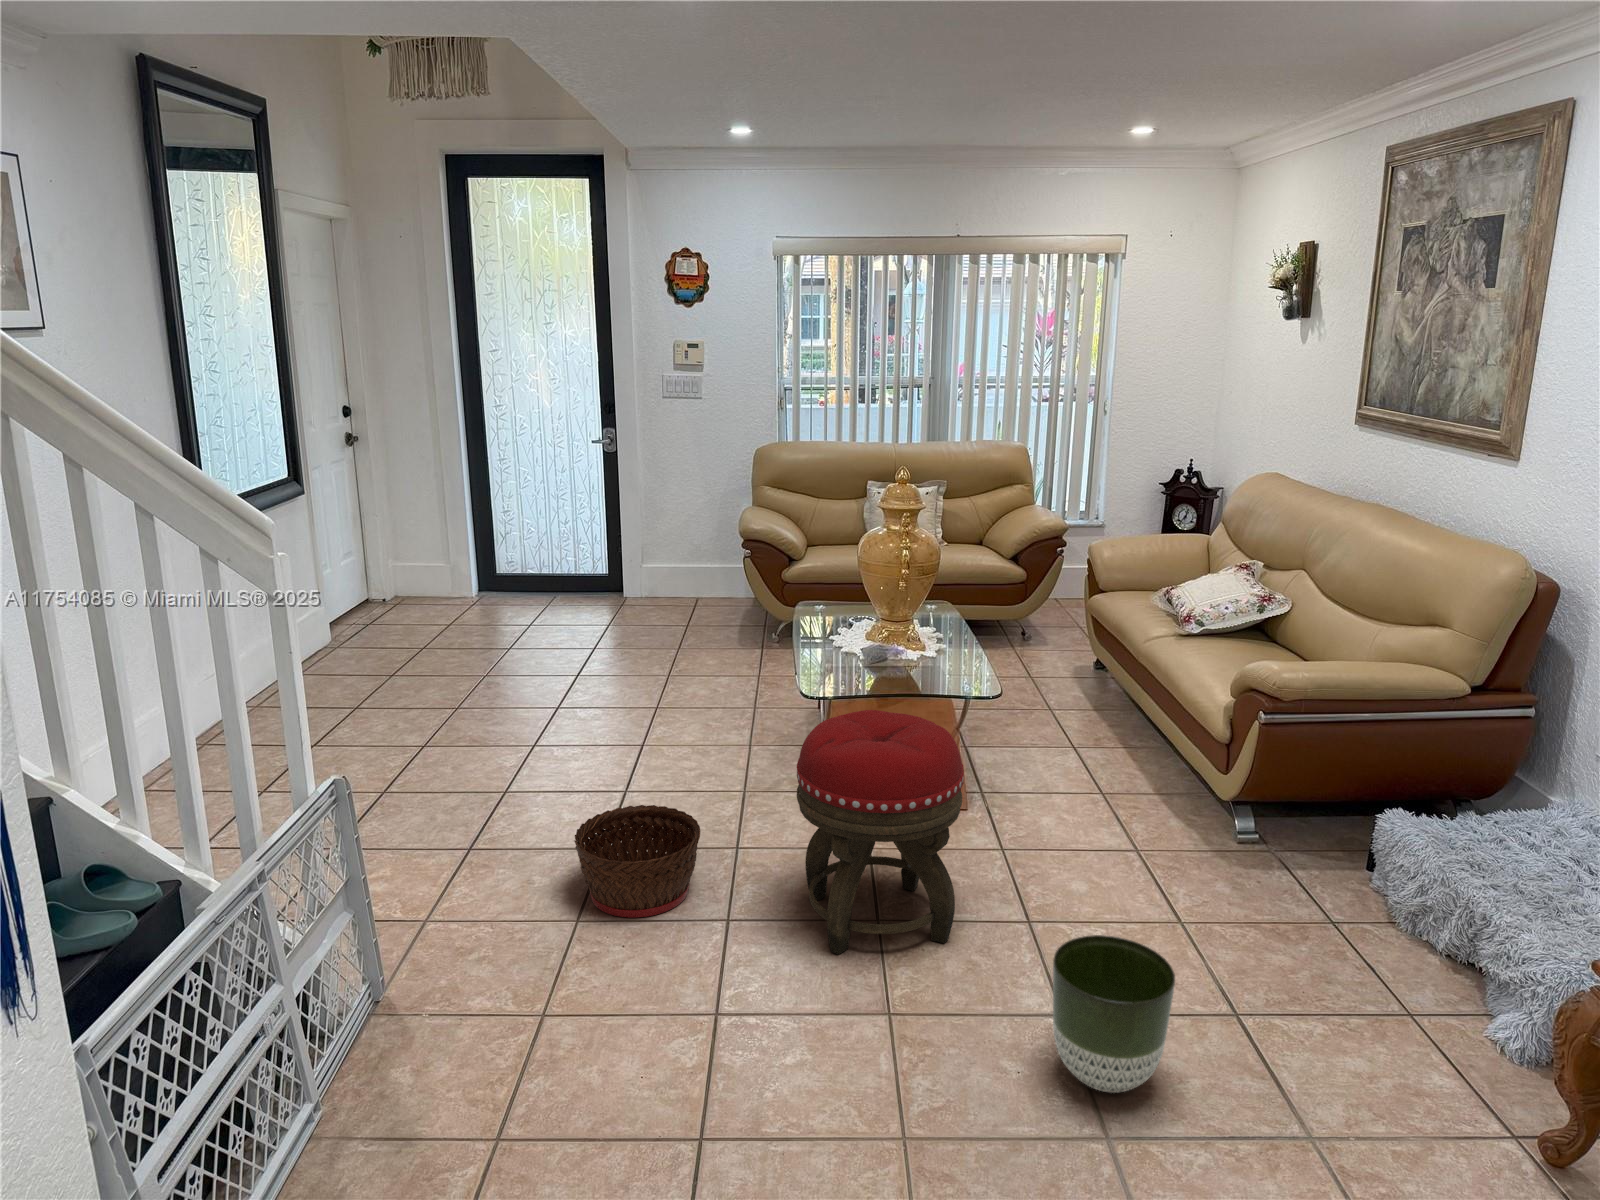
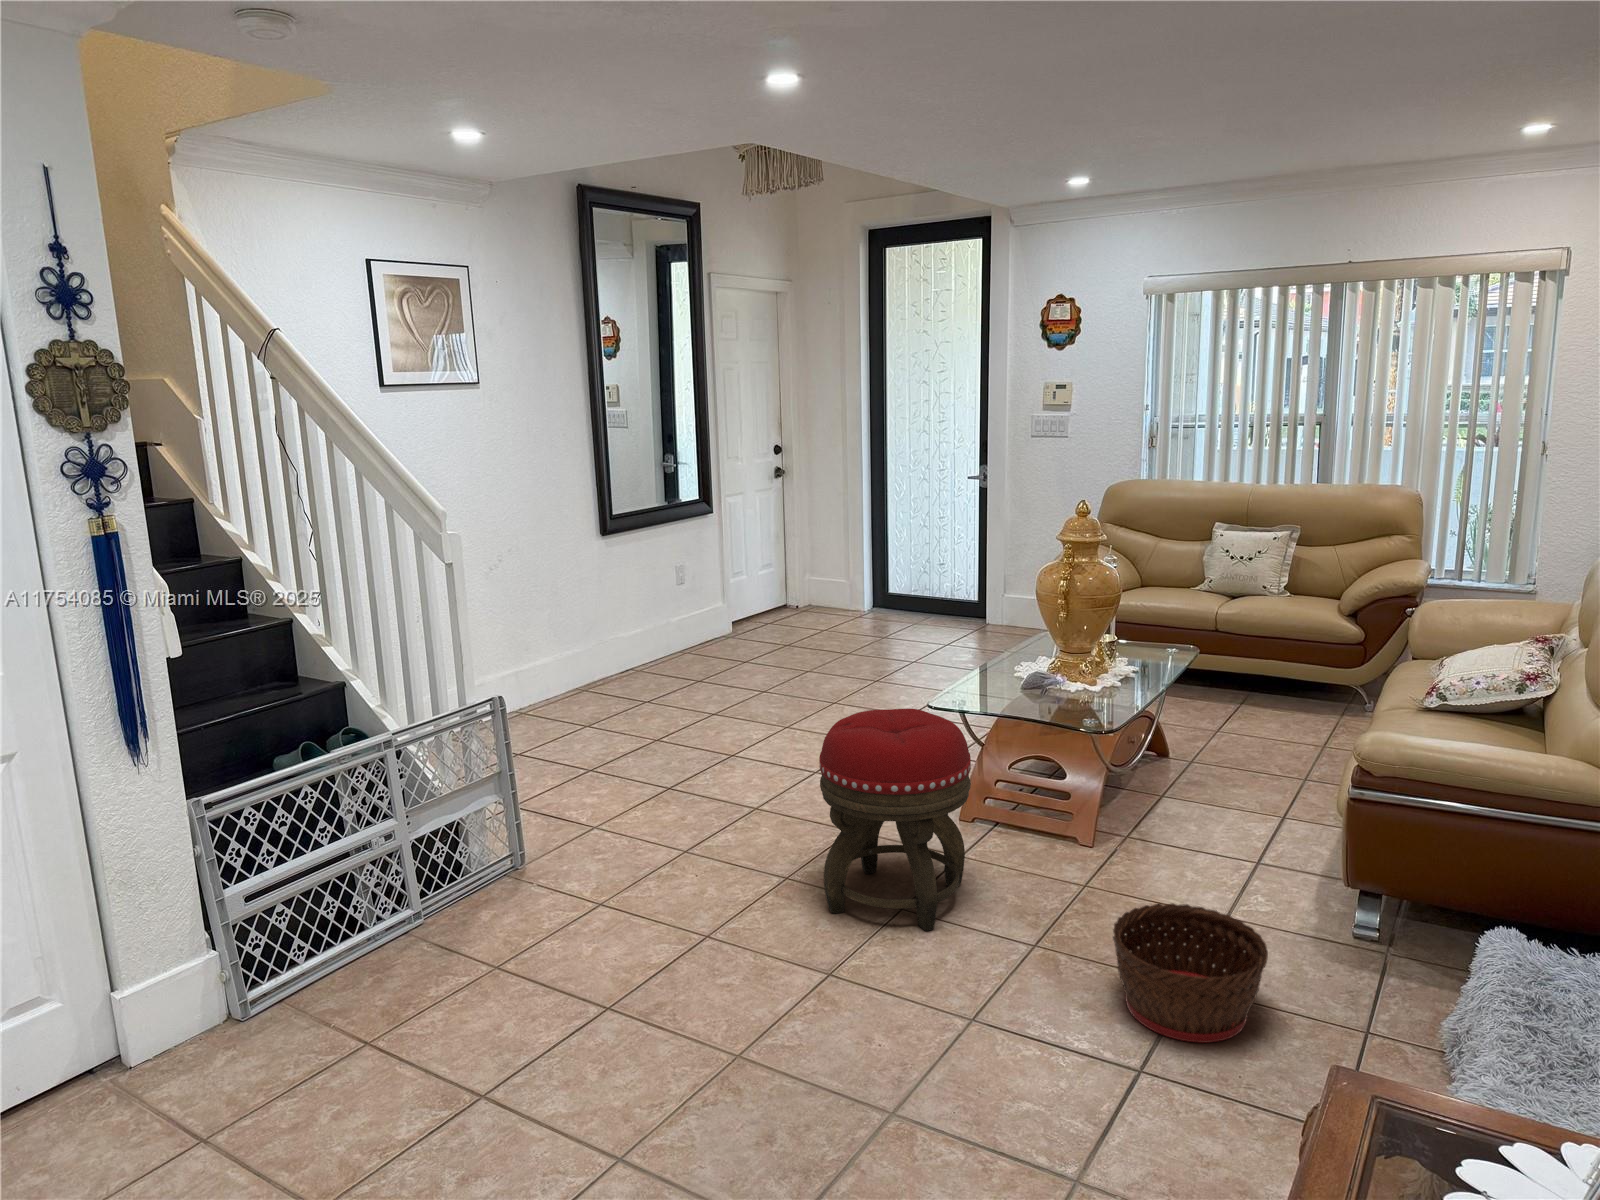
basket: present [574,805,700,918] -> present [1113,903,1268,1043]
planter: present [1053,935,1175,1093] -> none [875,926,986,1074]

